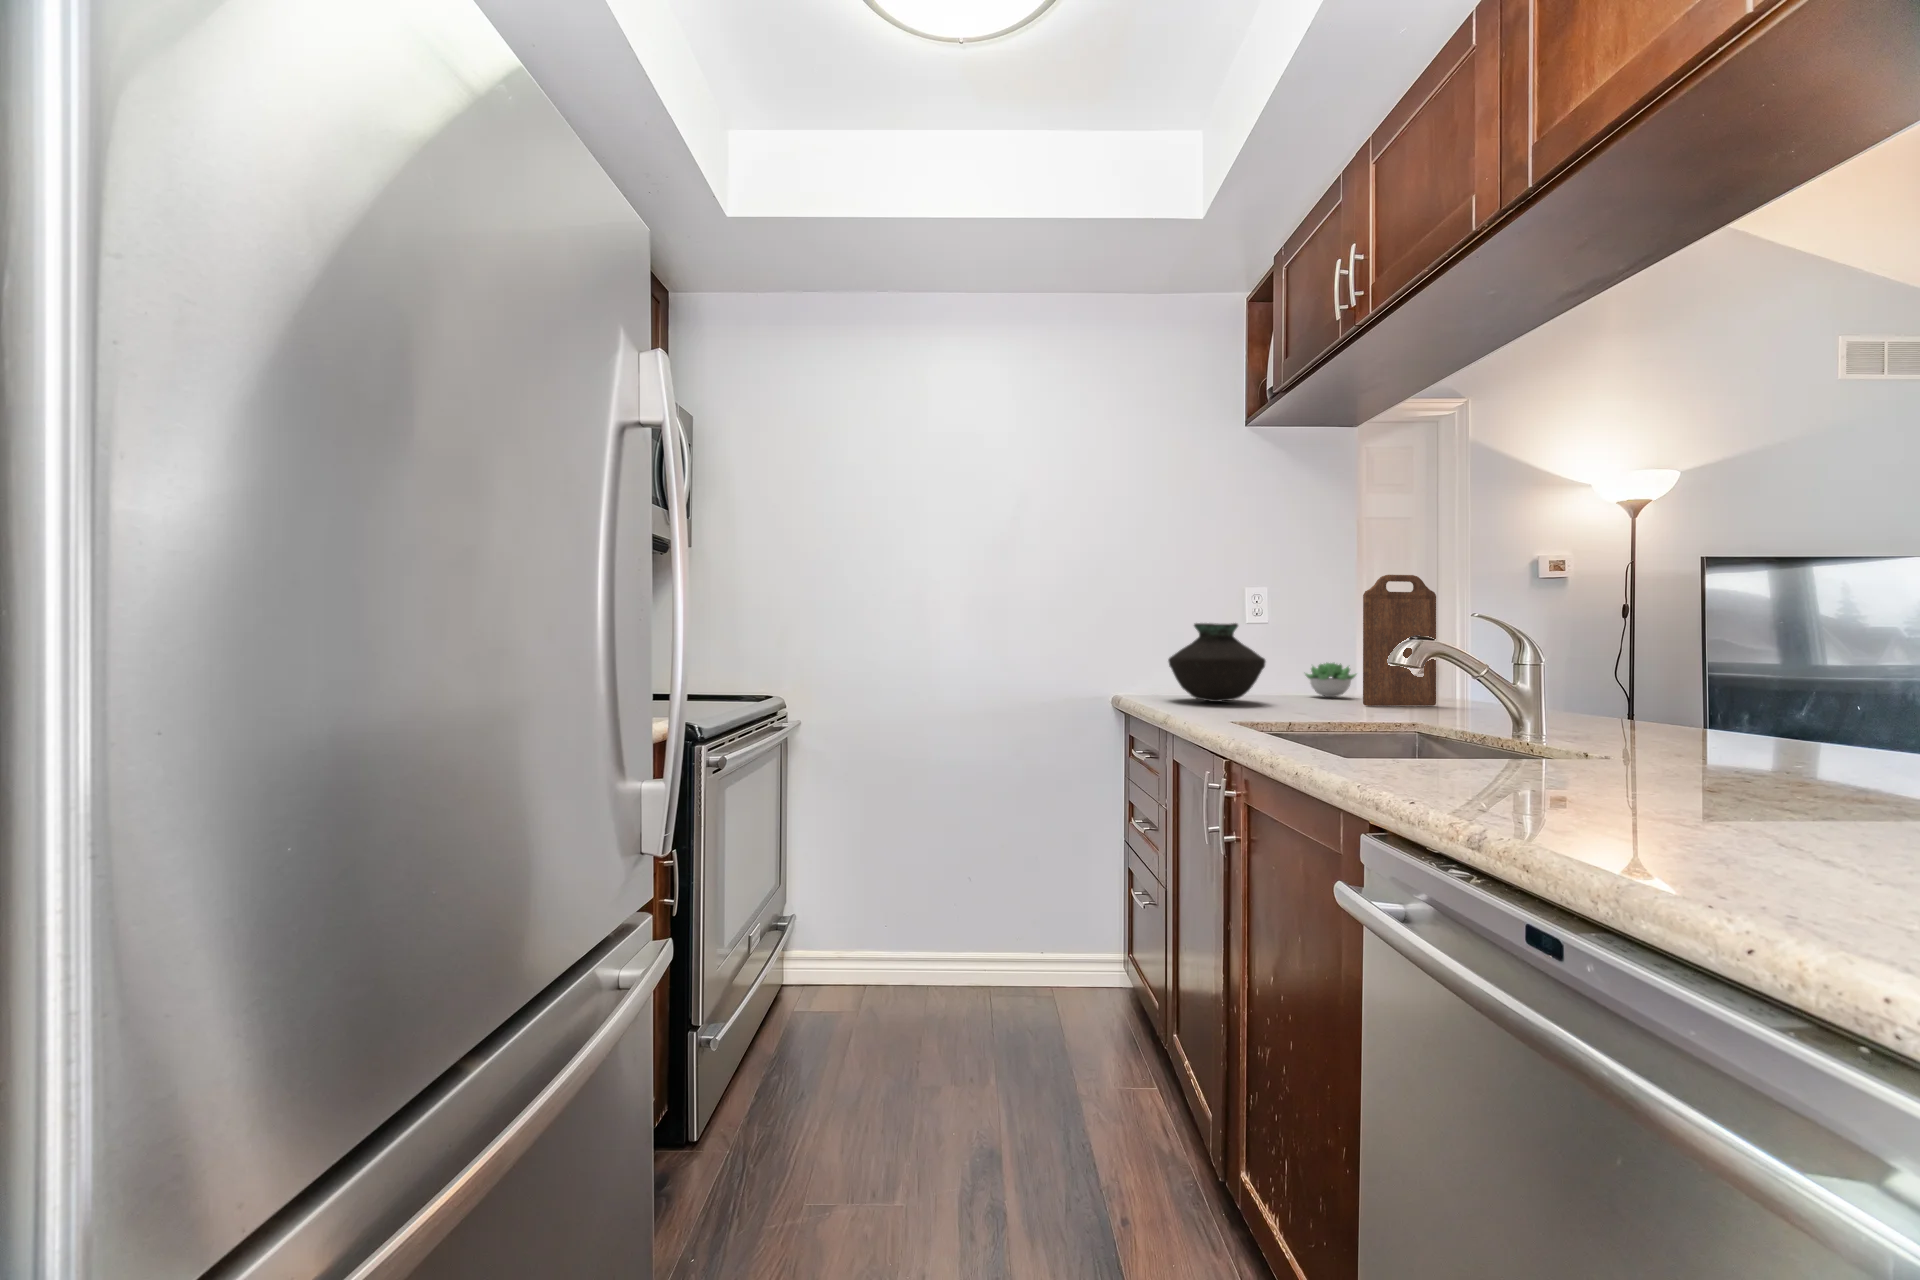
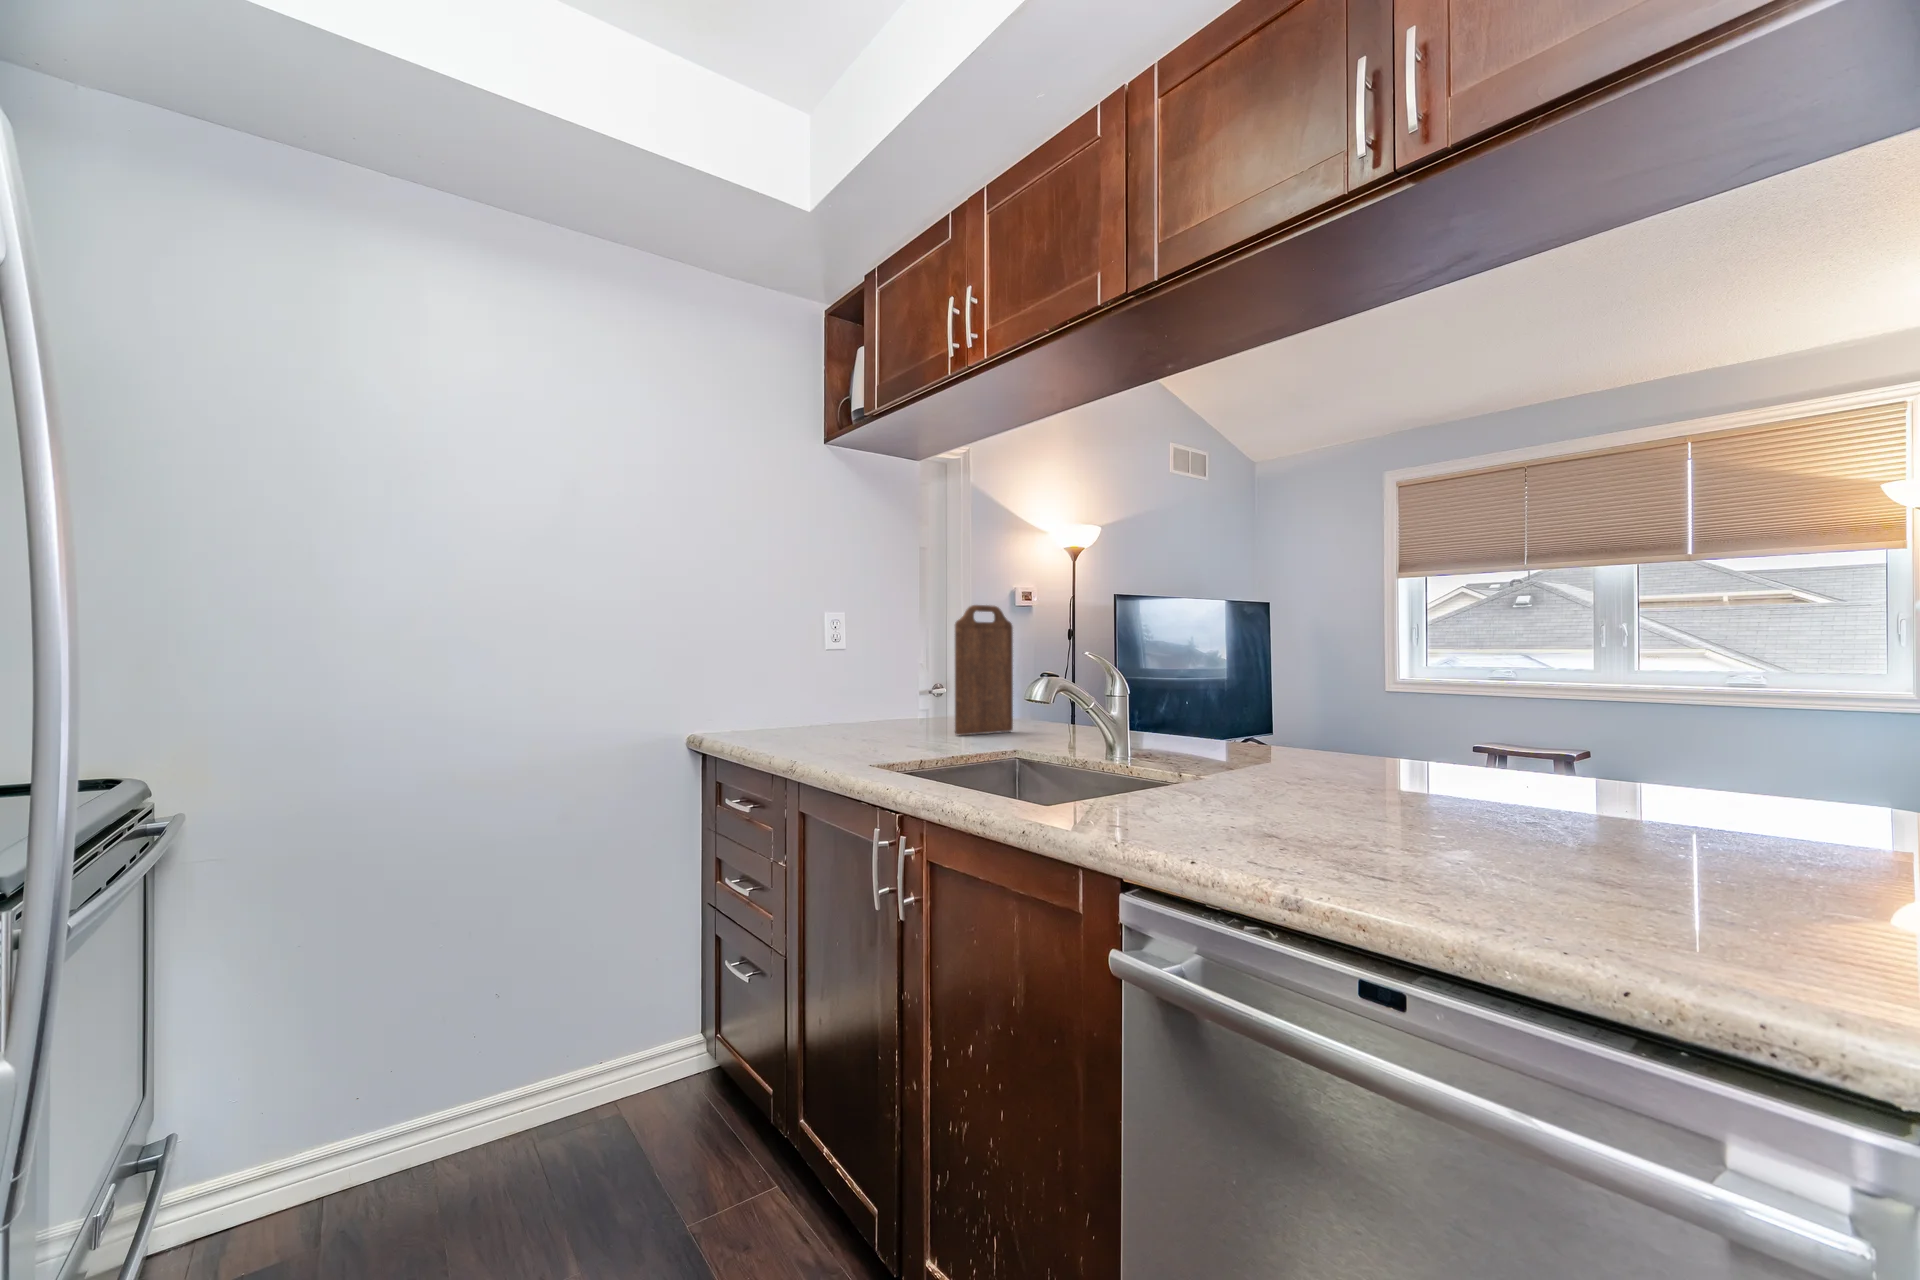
vase: present [1168,623,1266,702] -> none [765,653,868,739]
succulent plant: present [1305,663,1356,697] -> none [889,691,939,726]

